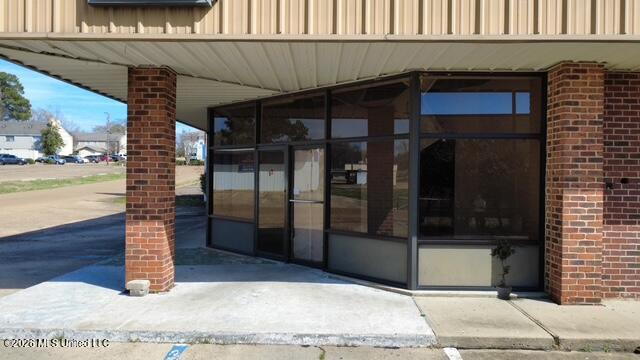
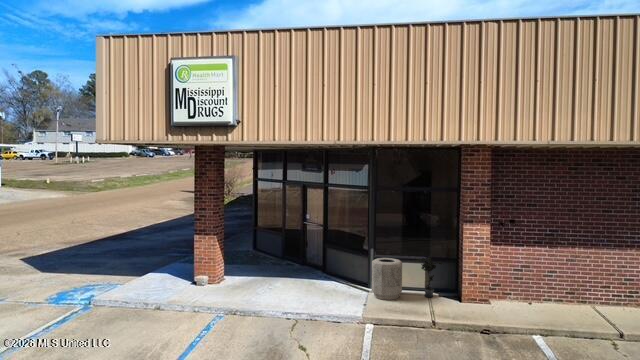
trash can: none [418,242,465,306] -> present [372,258,402,300]

